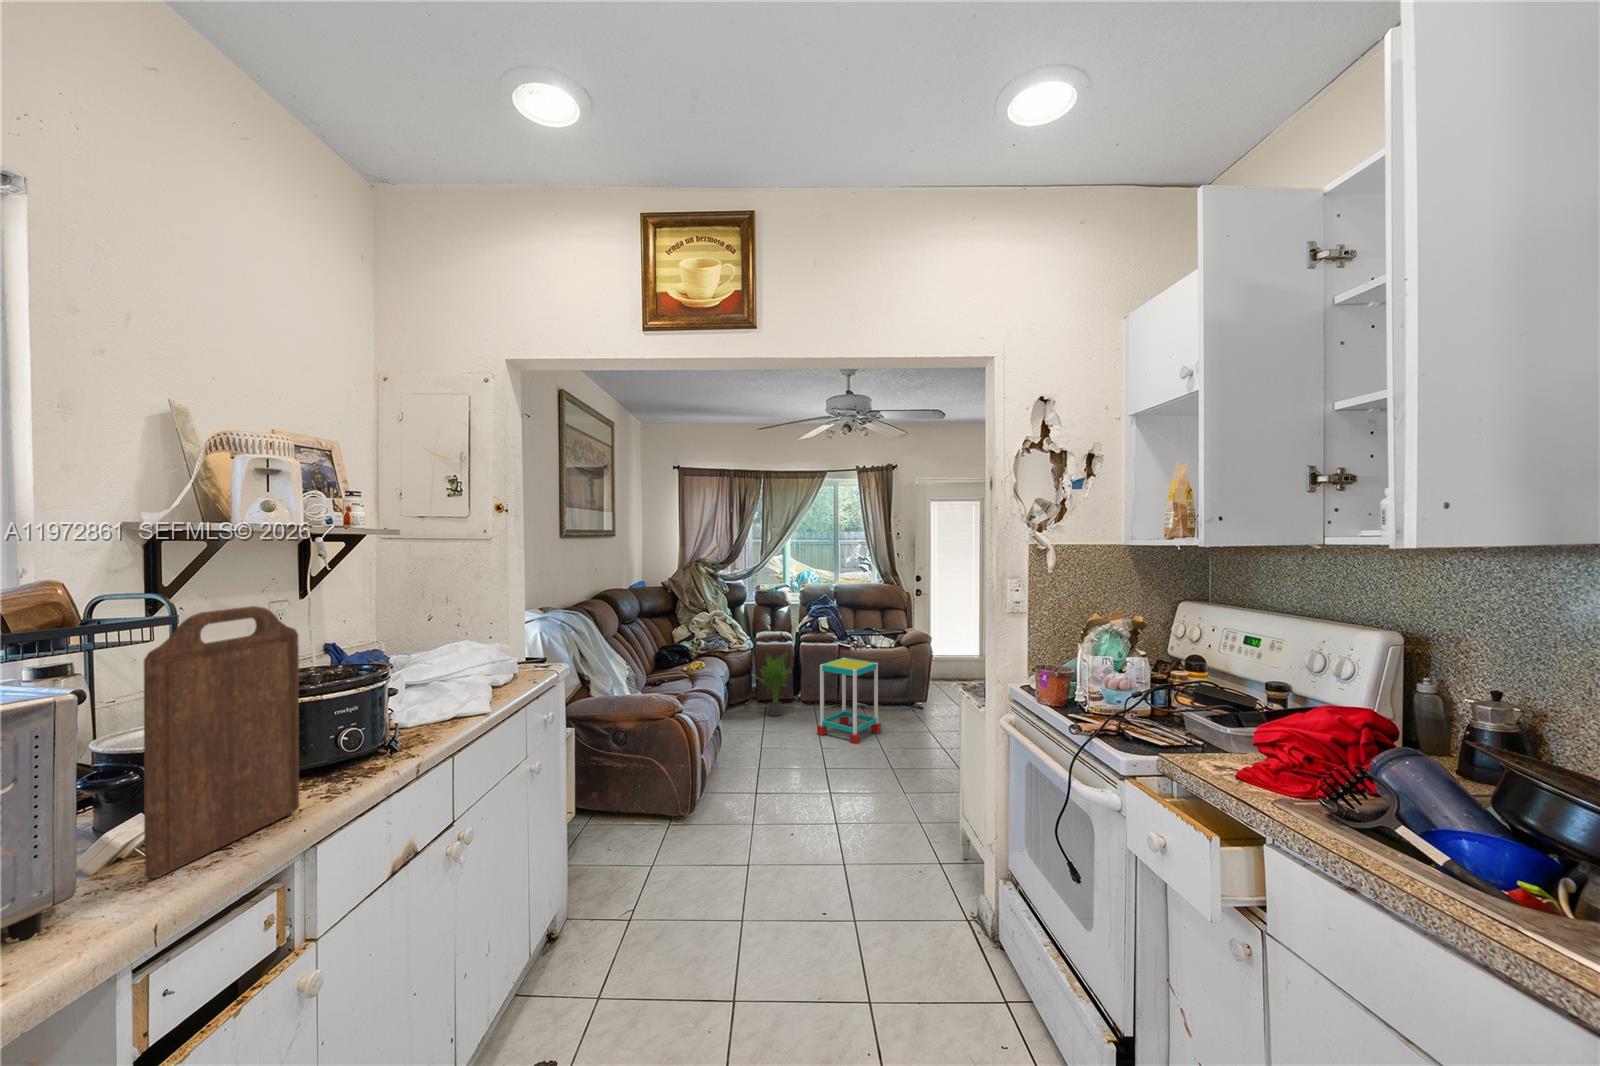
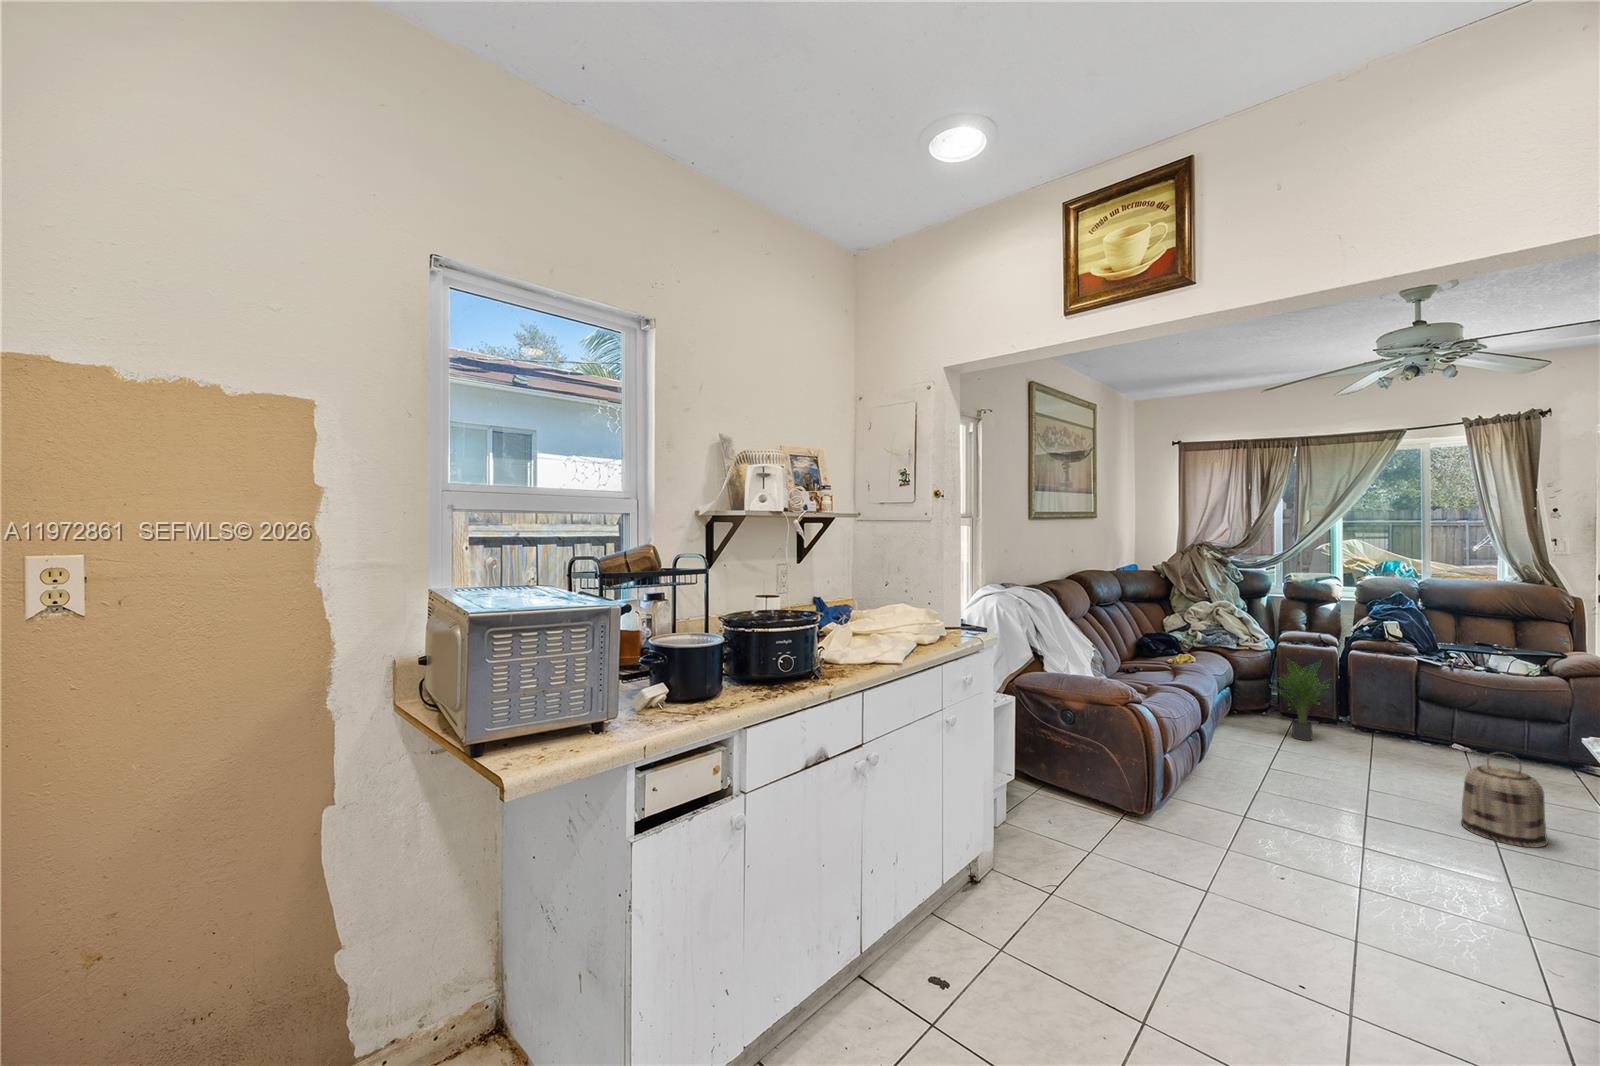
cutting board: present [144,606,299,878] -> none [753,558,818,694]
side table: present [817,658,881,744] -> none [1363,678,1488,800]
basket: none [876,703,917,766] -> present [1461,753,1548,847]

